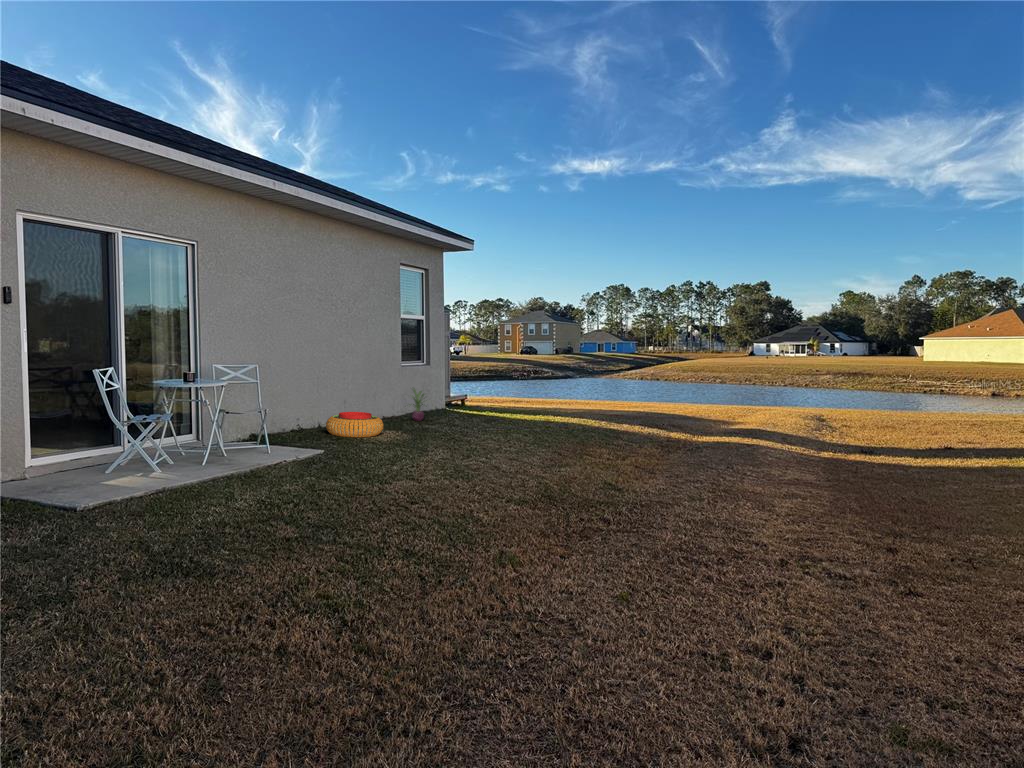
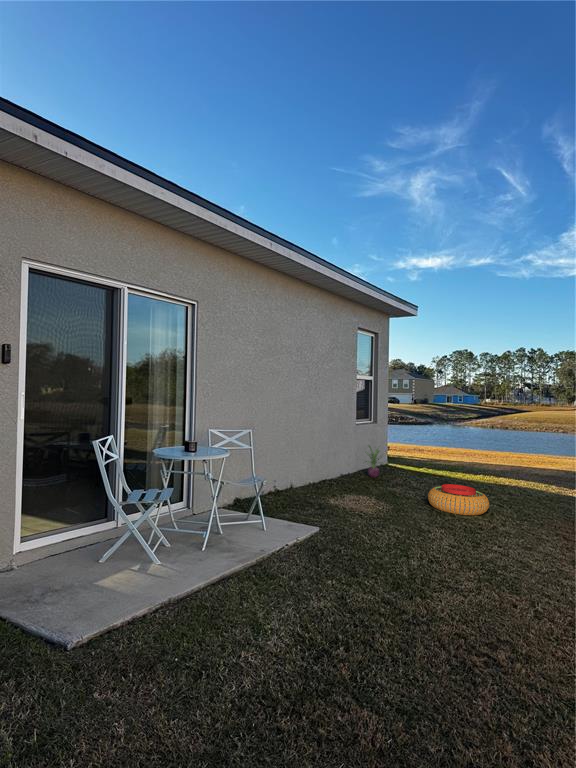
pouf: present [326,412,383,437] -> present [428,484,489,515]

